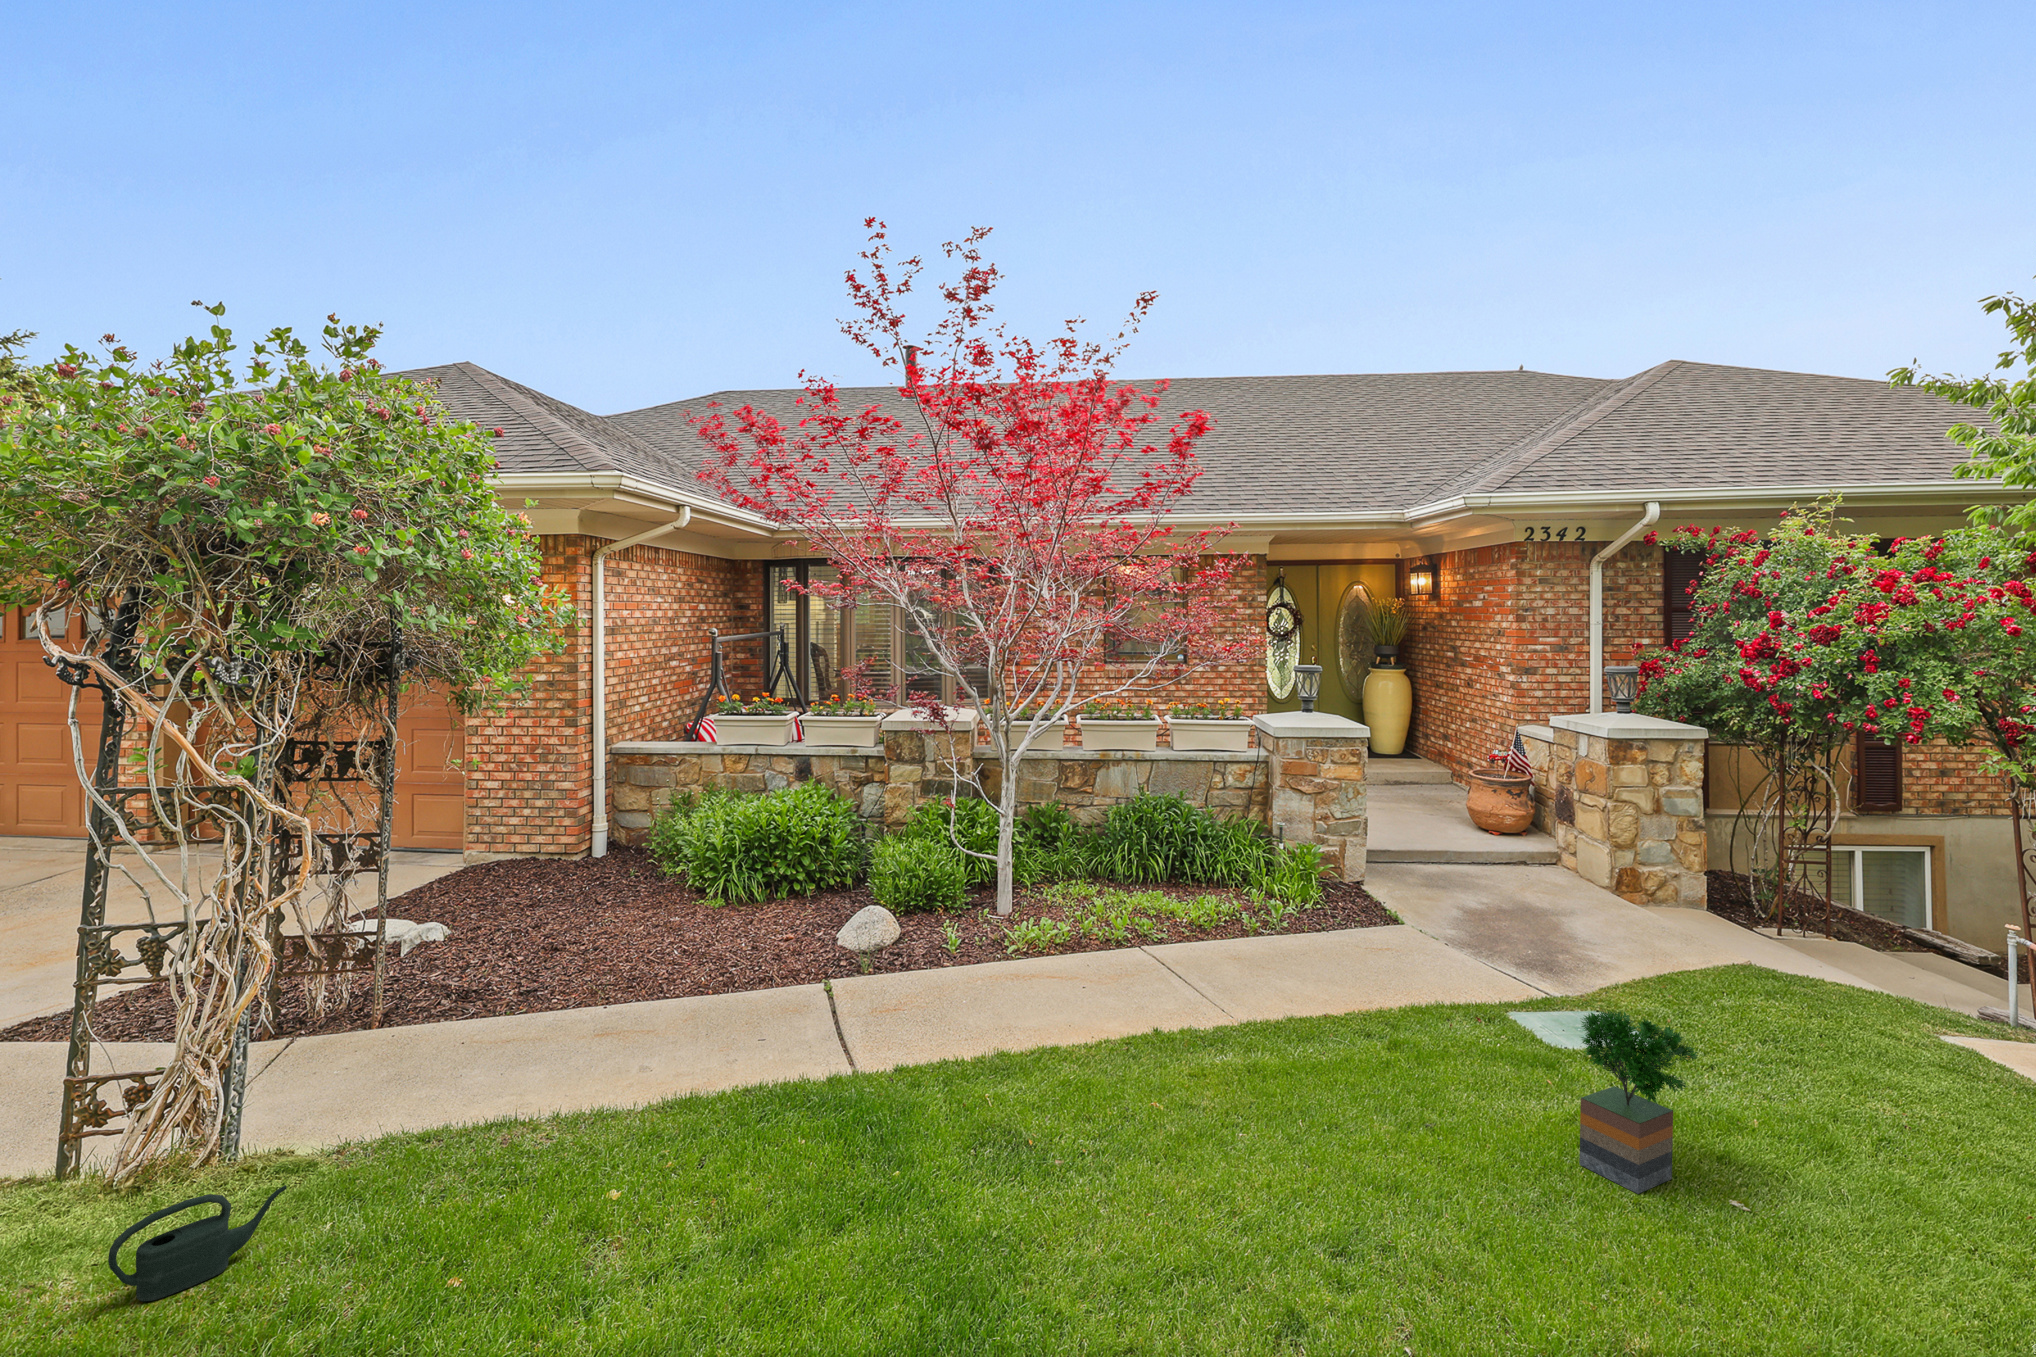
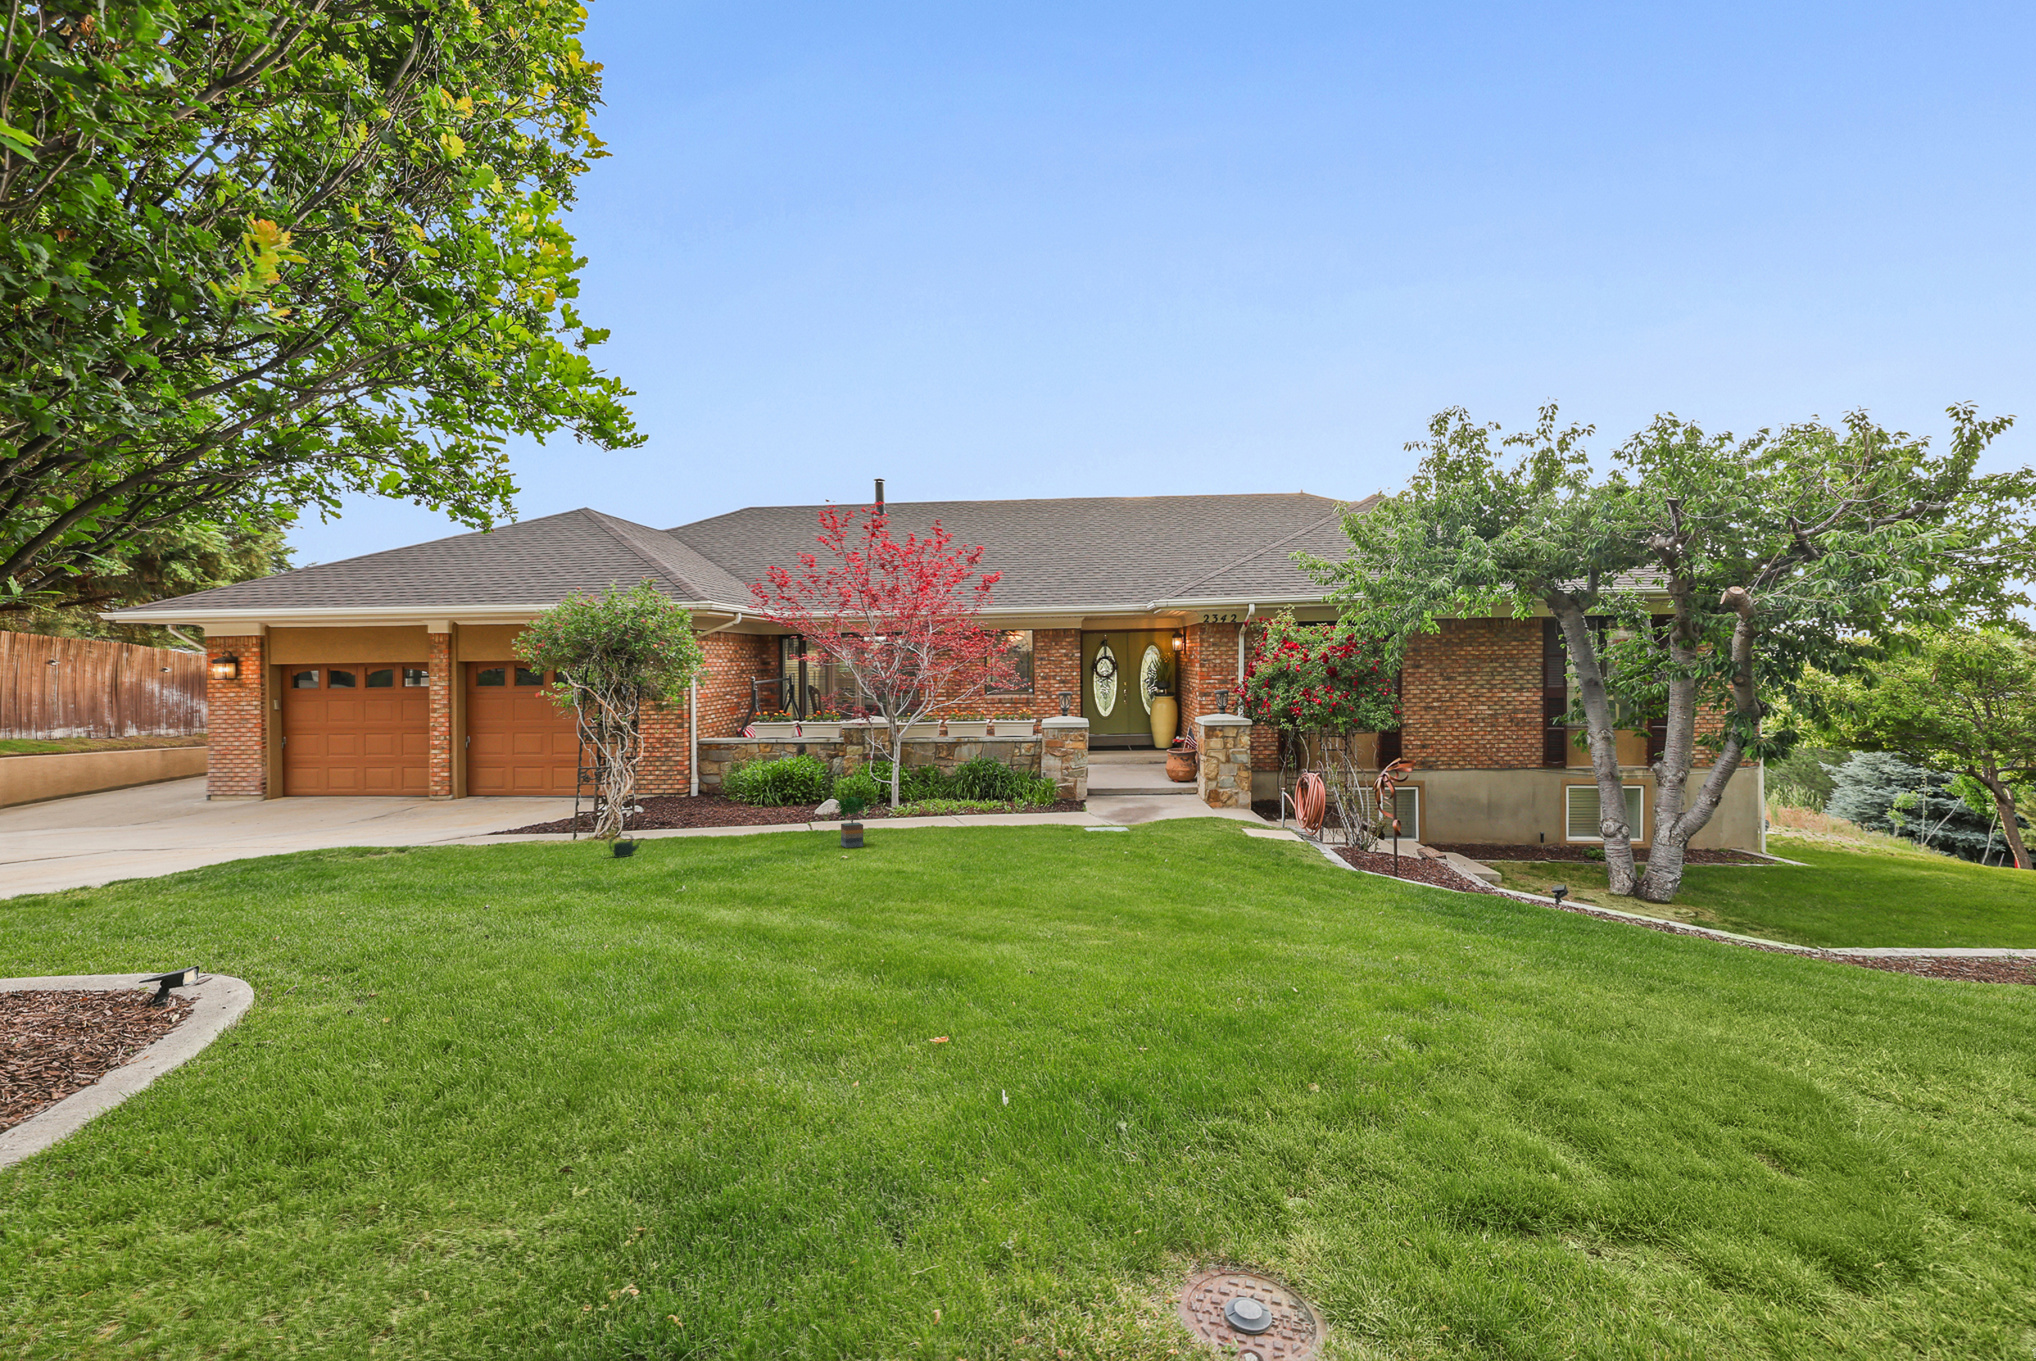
potted tree: present [1579,1011,1698,1194] -> present [835,797,870,848]

